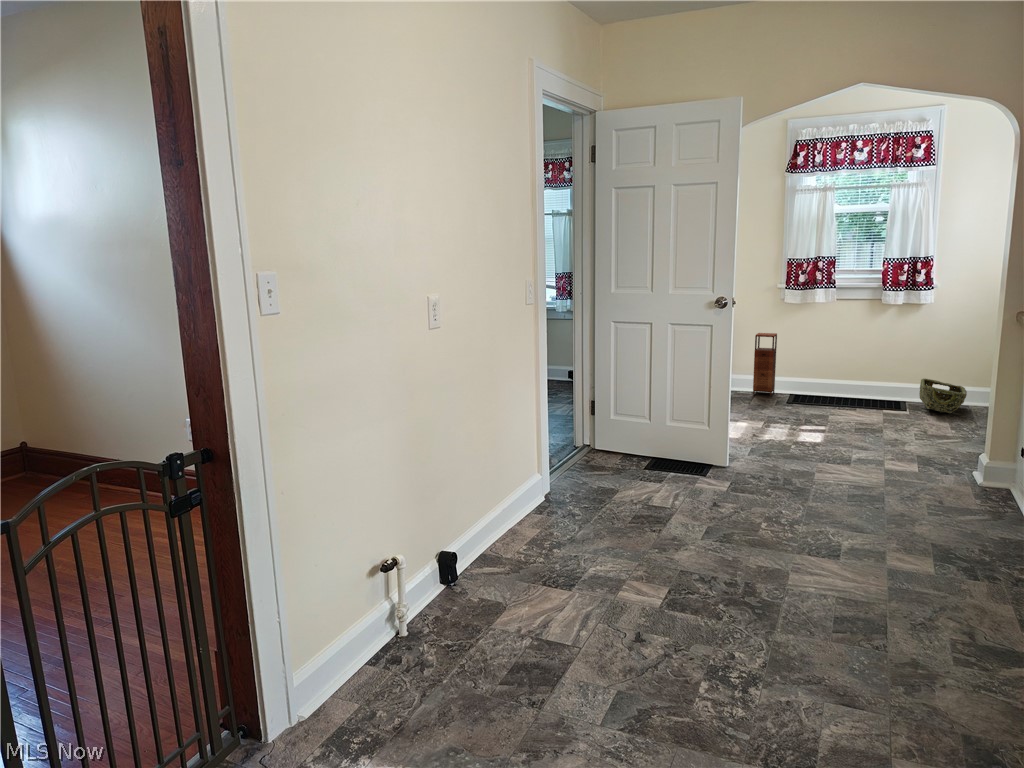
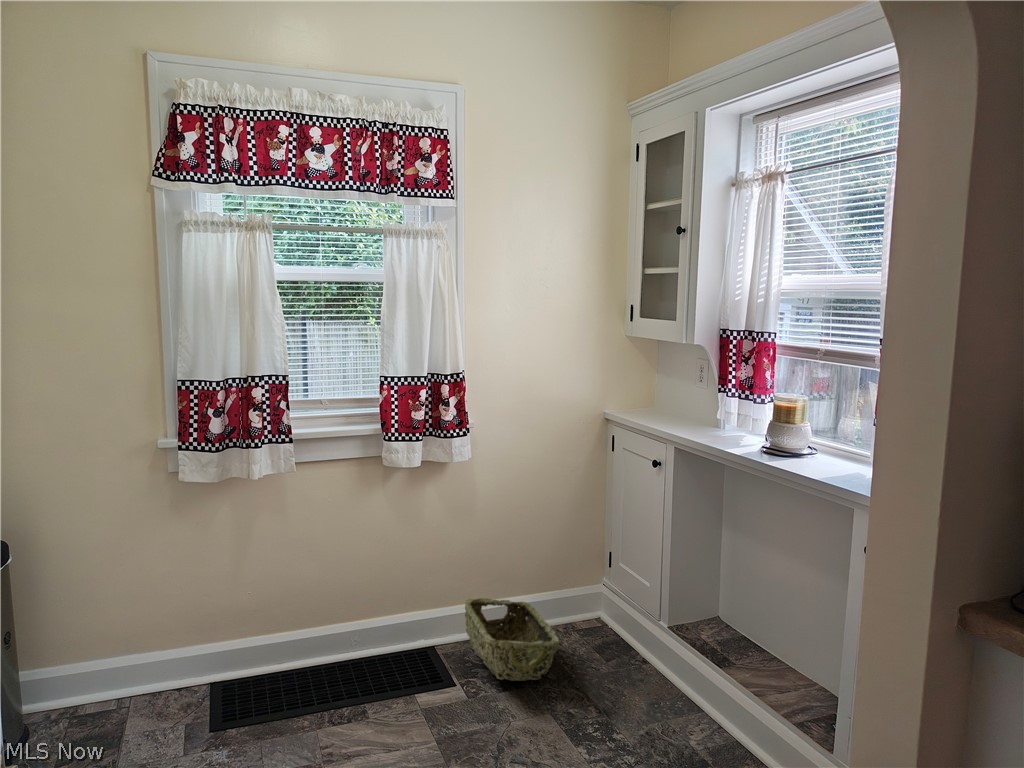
storage cabinet: present [753,333,777,396] -> none [112,555,176,720]

